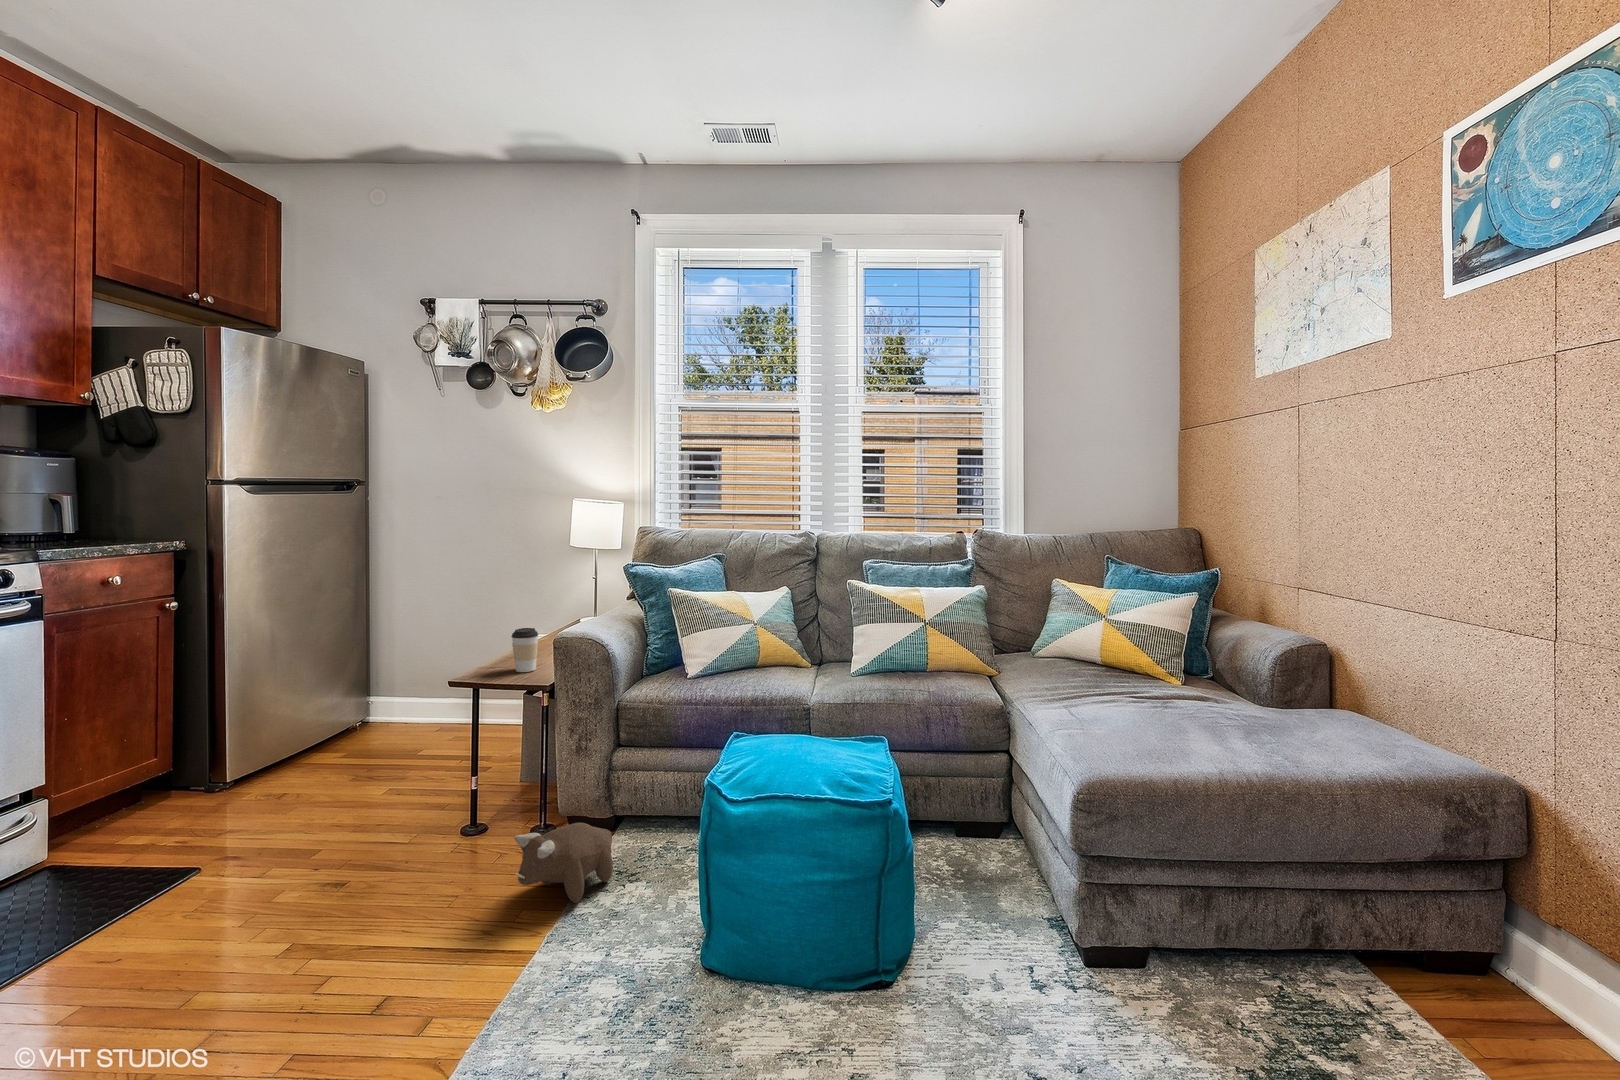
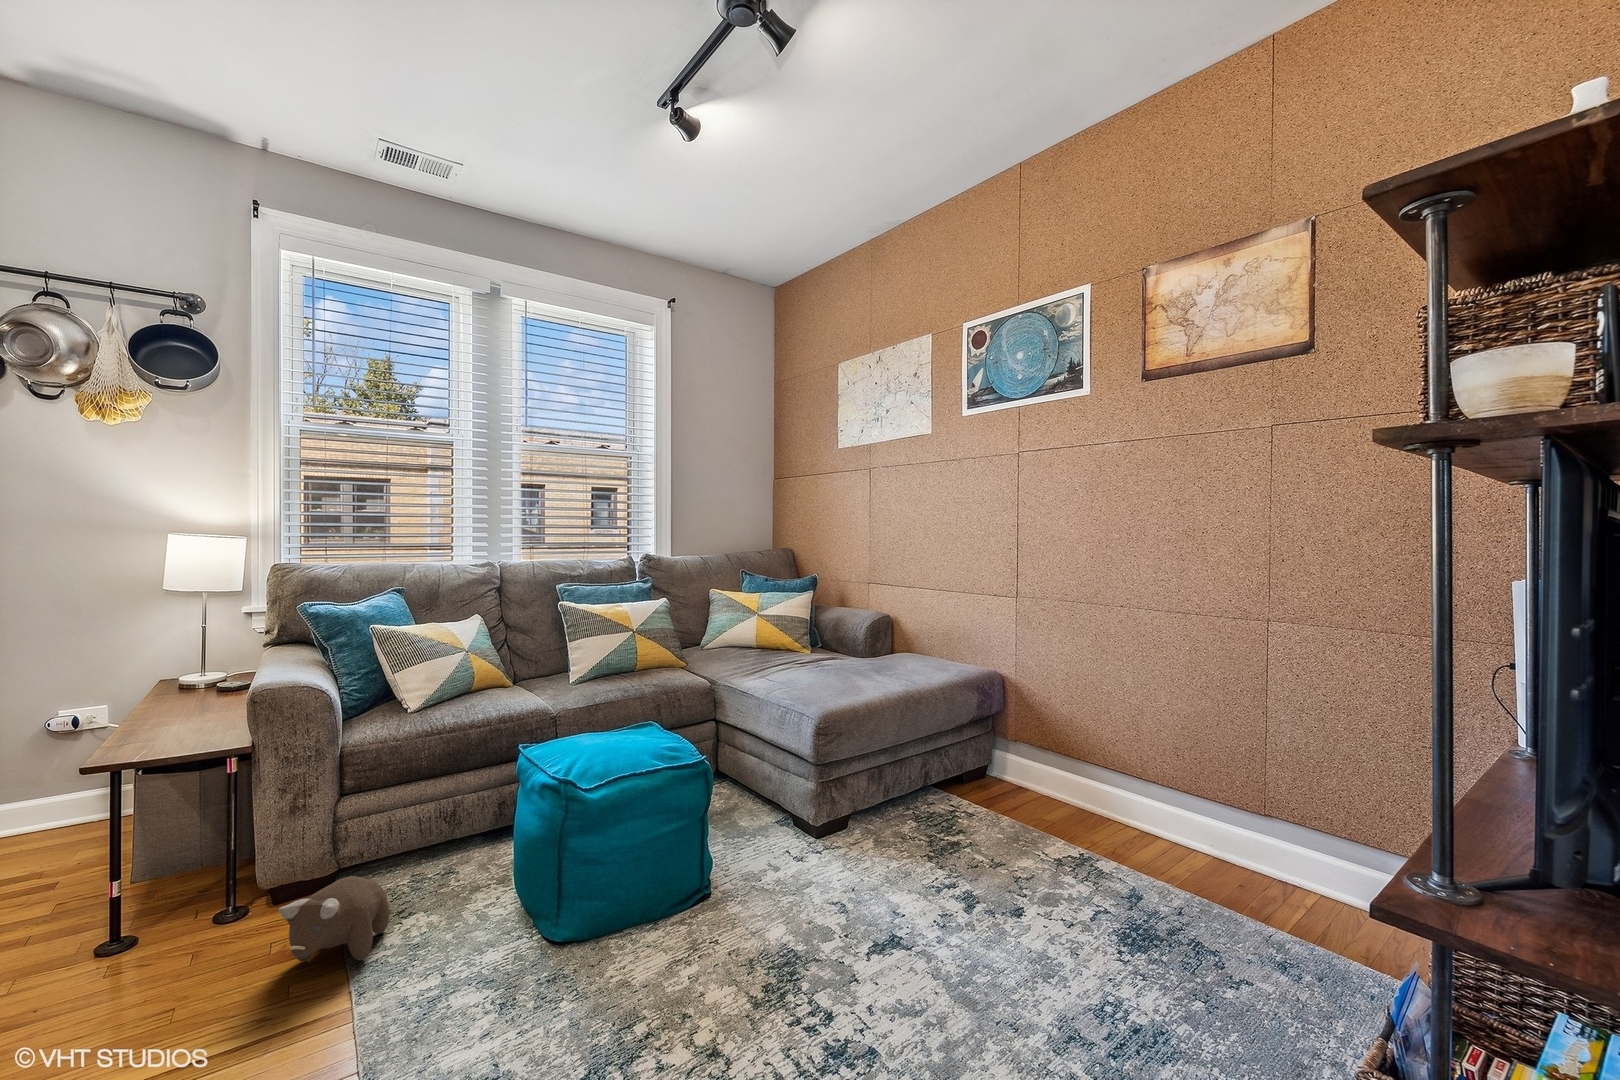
coffee cup: present [511,628,538,672] -> none [165,684,208,741]

